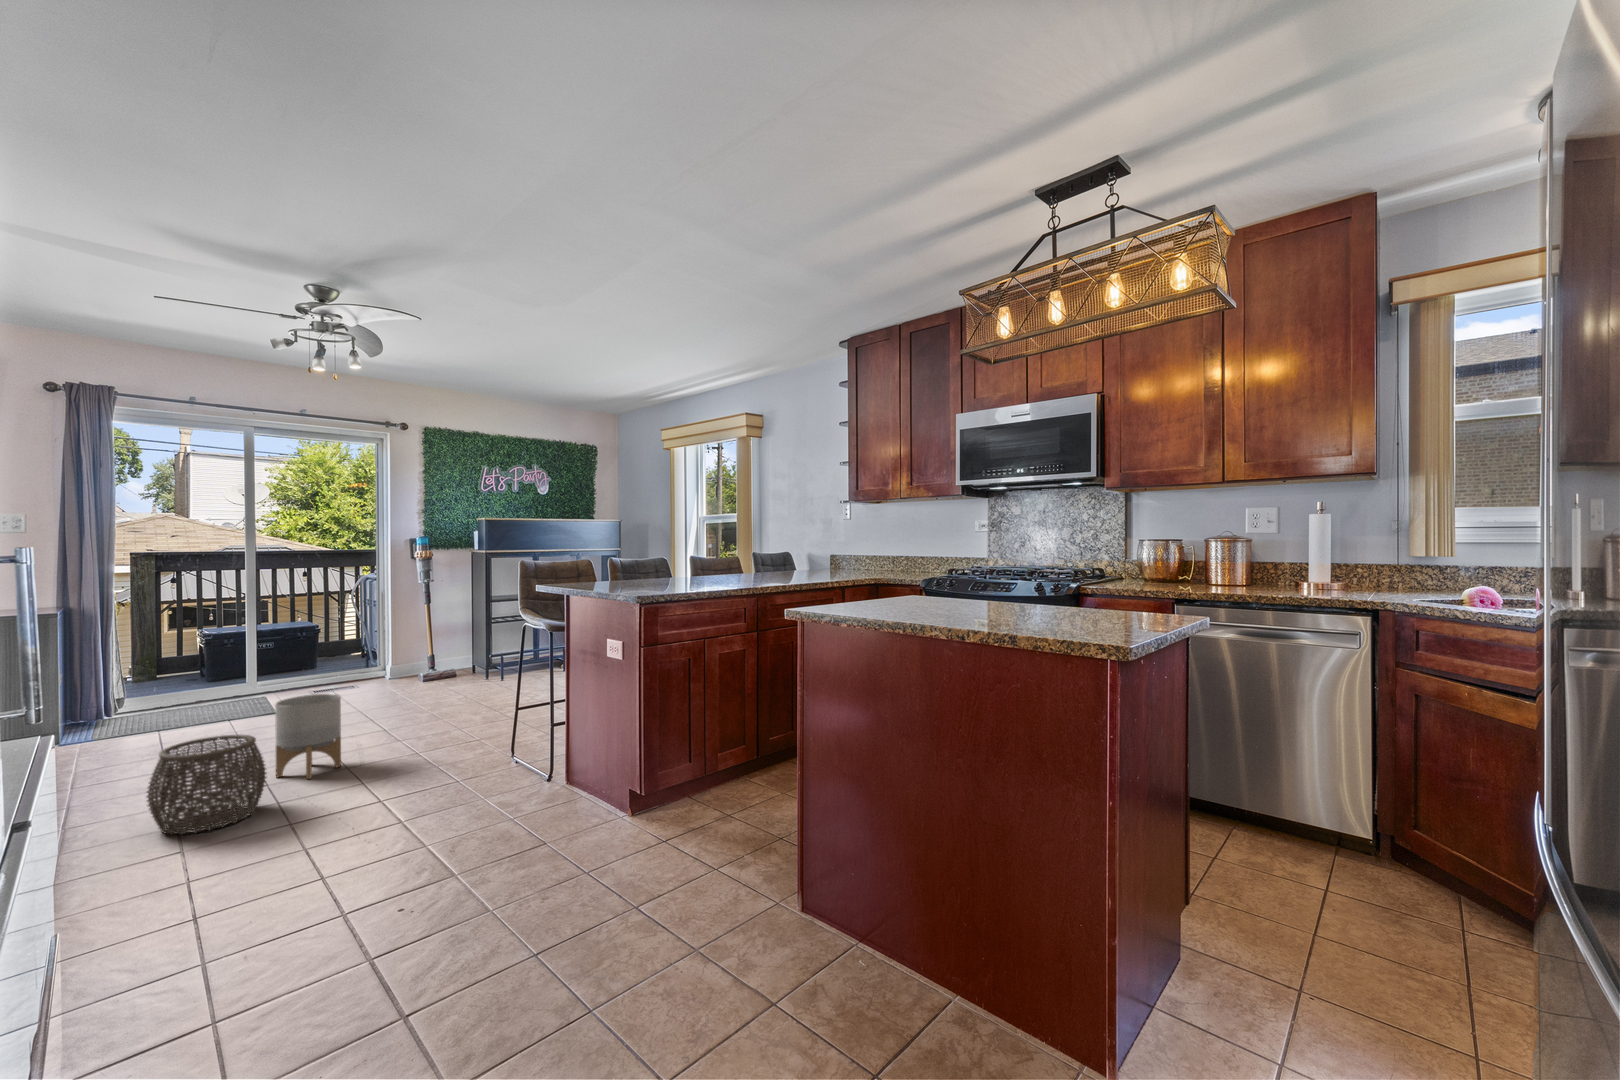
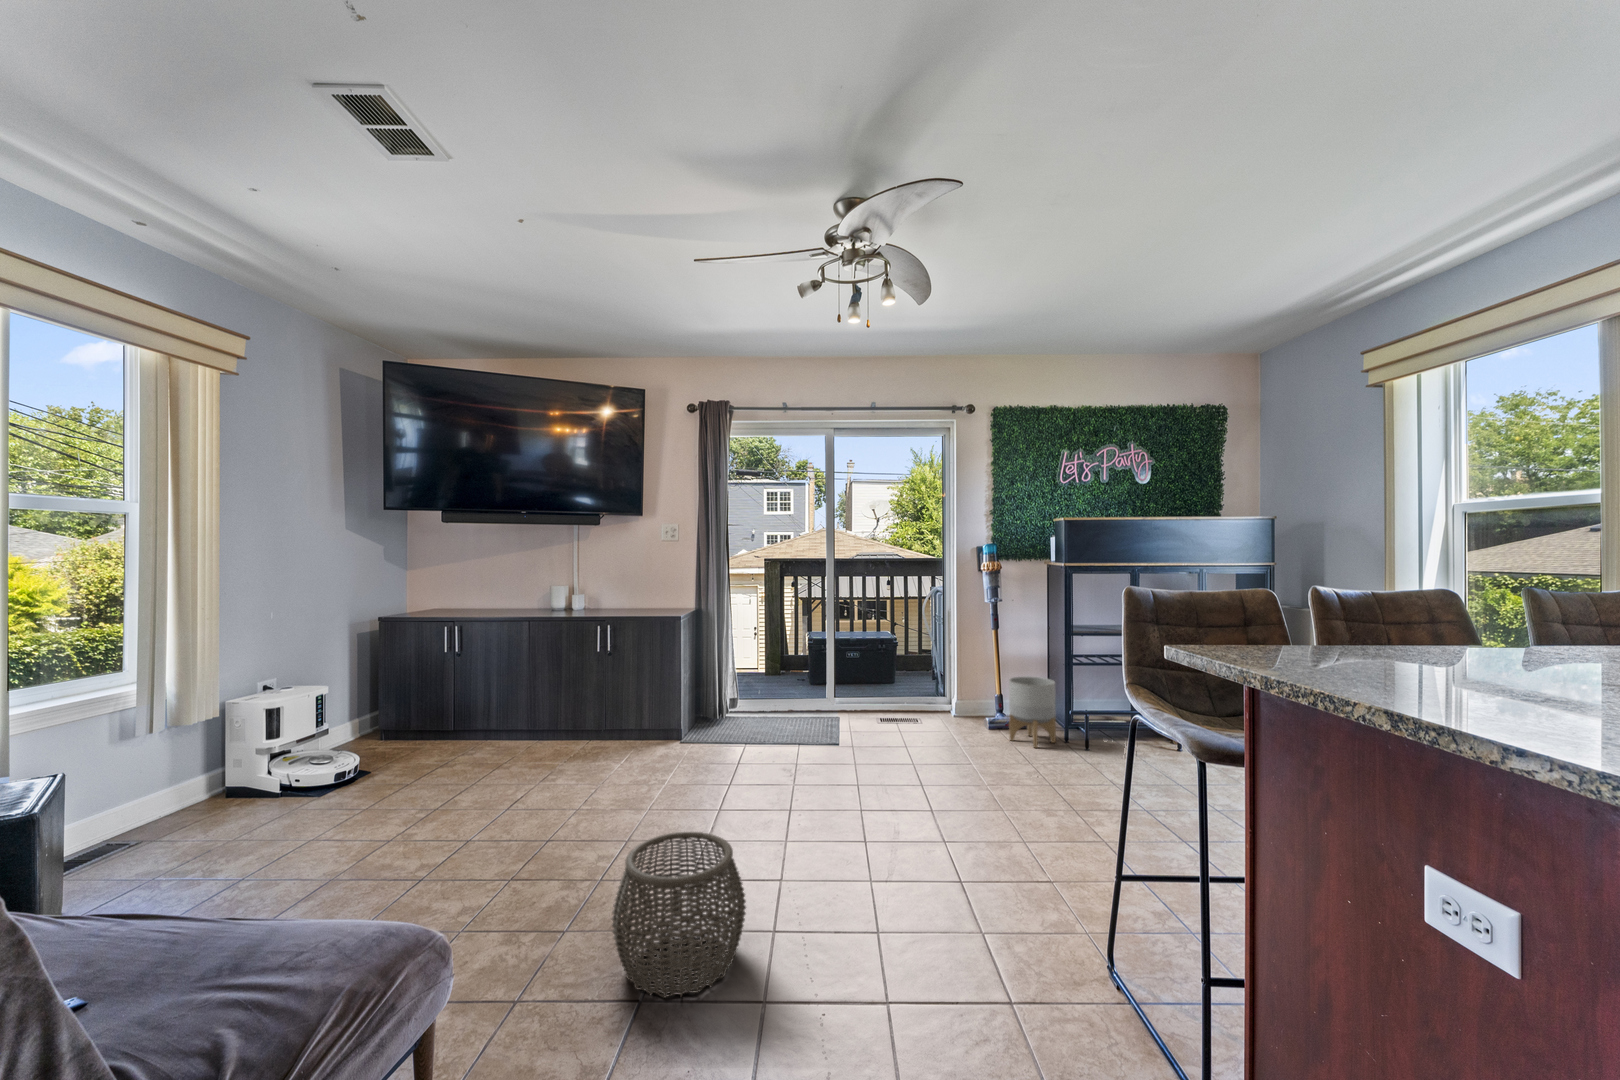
planter: present [275,694,341,779] -> present [1009,676,1056,748]

